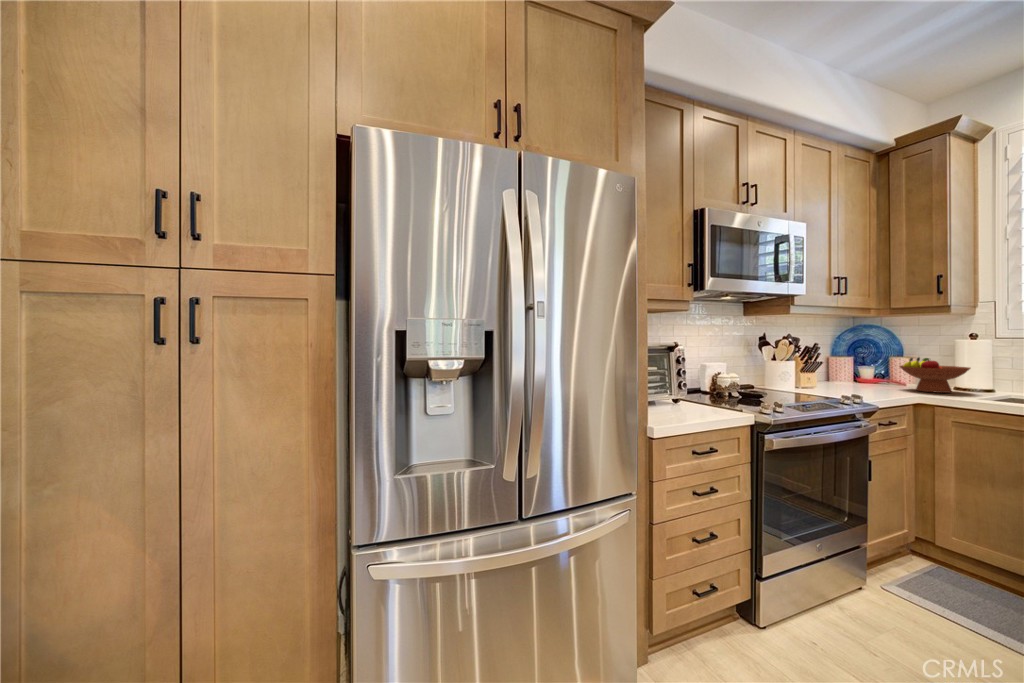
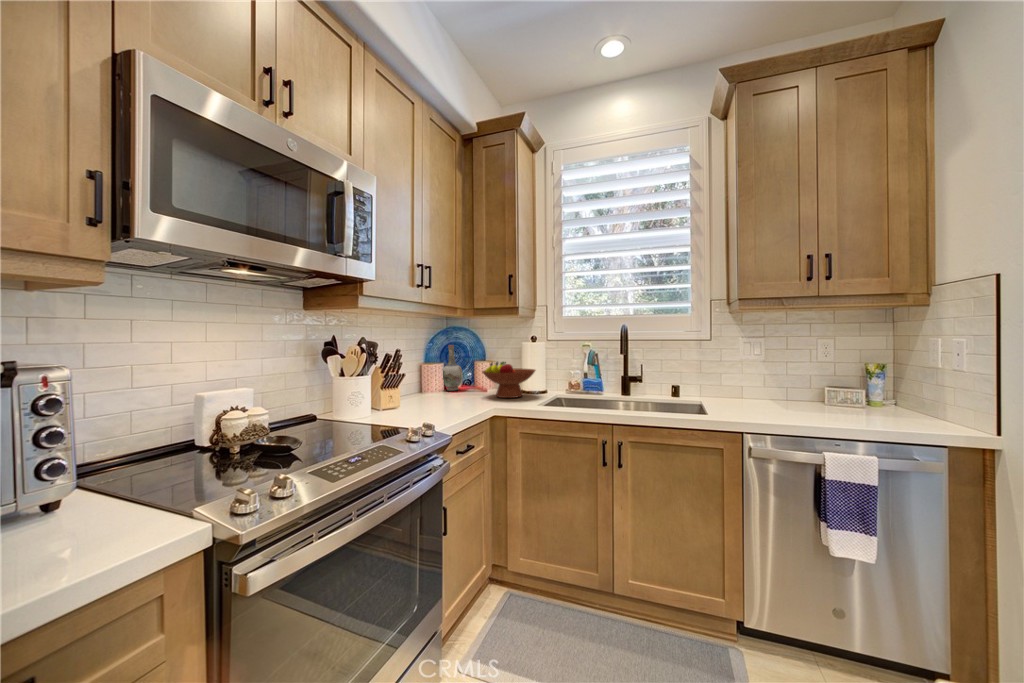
vase: none [851,341,874,382] -> present [443,345,462,391]

